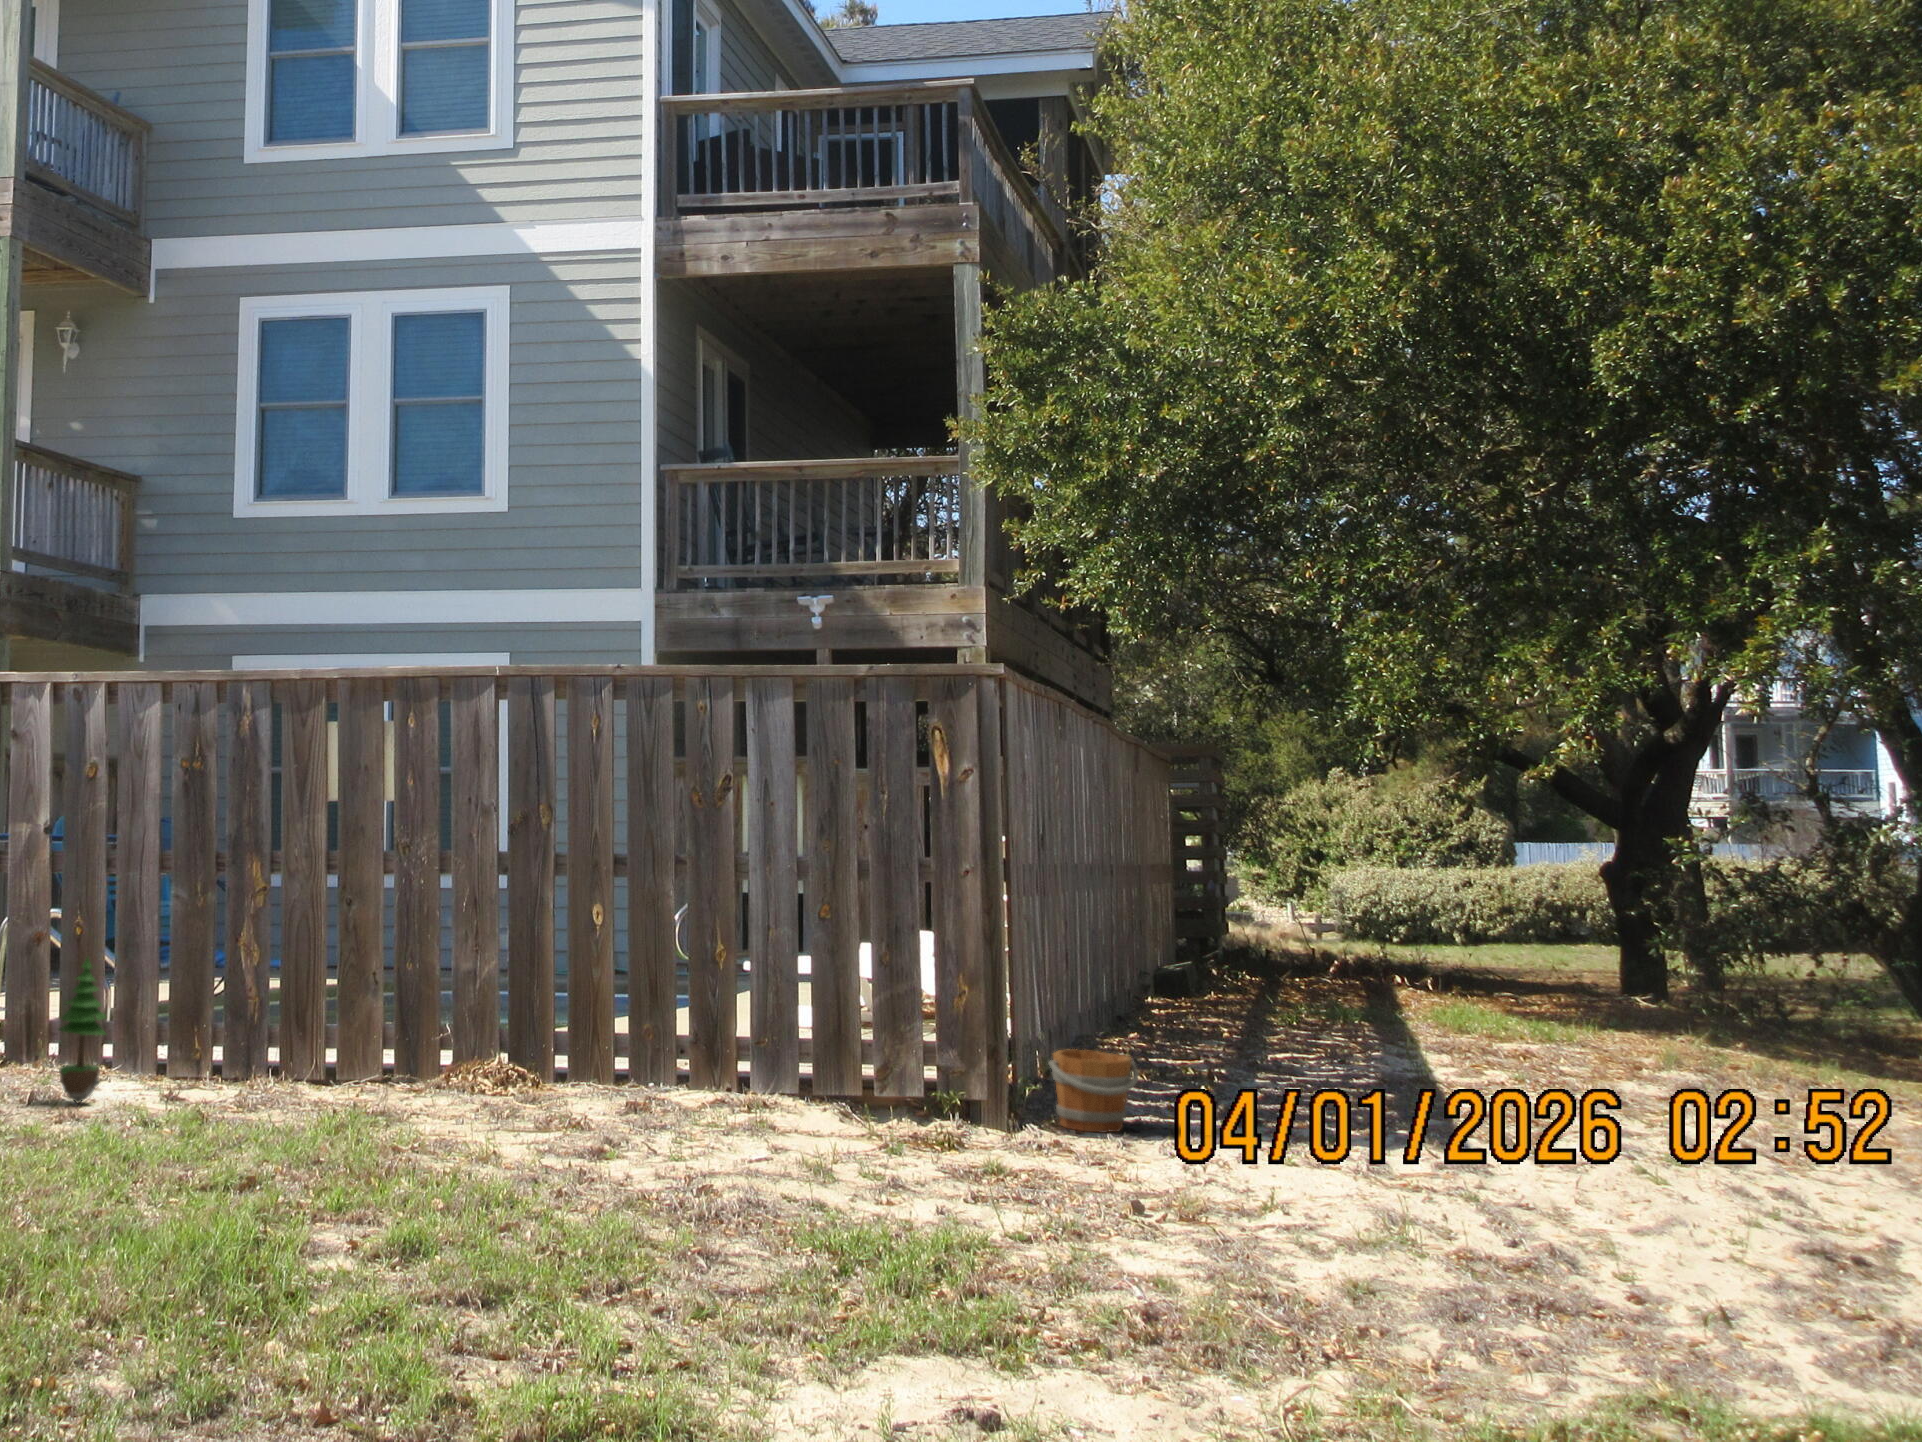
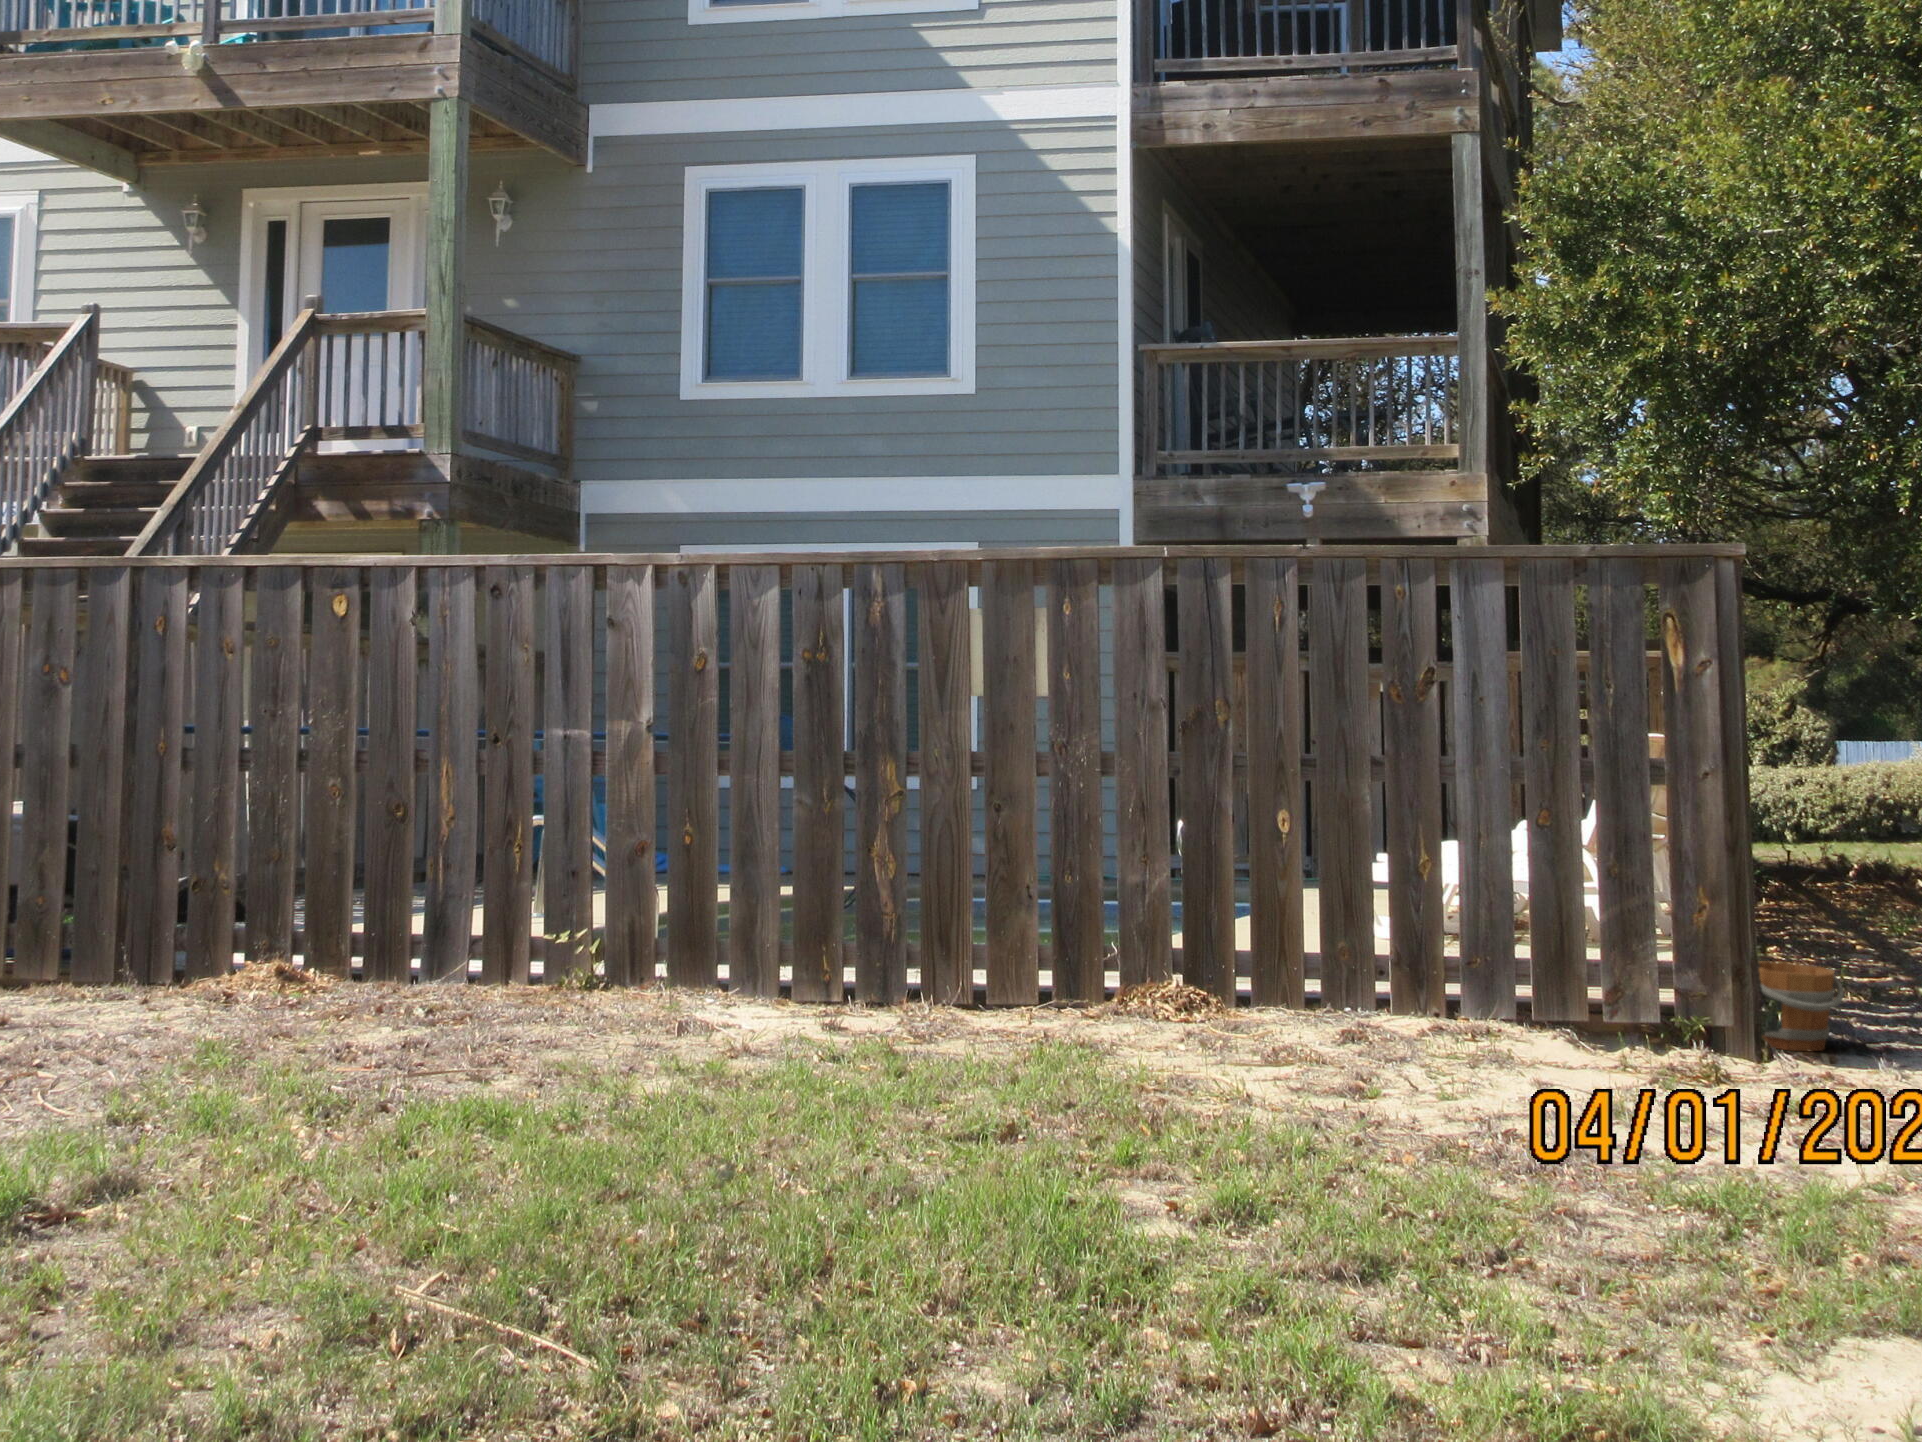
potted tree: present [59,958,106,1103] -> none [674,866,732,1031]

